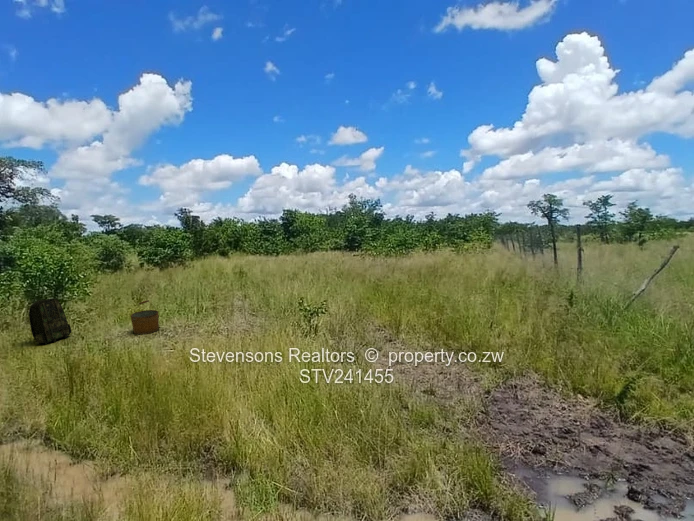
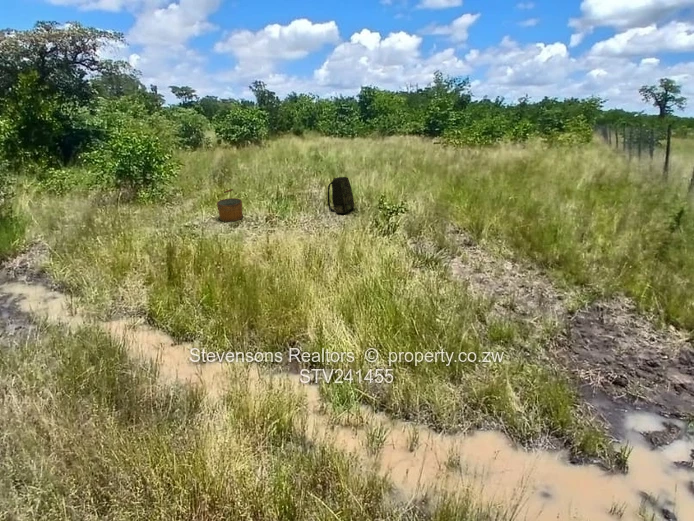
backpack: present [29,299,71,344] -> present [327,177,354,213]

